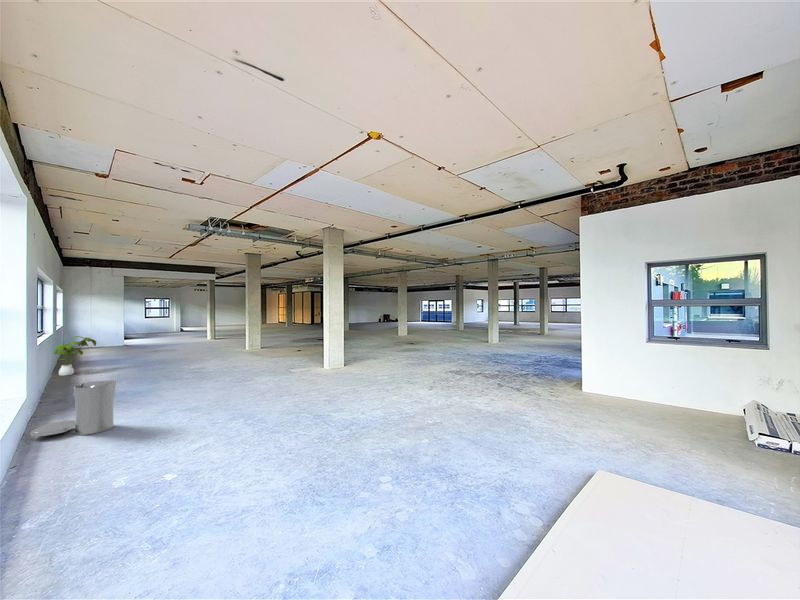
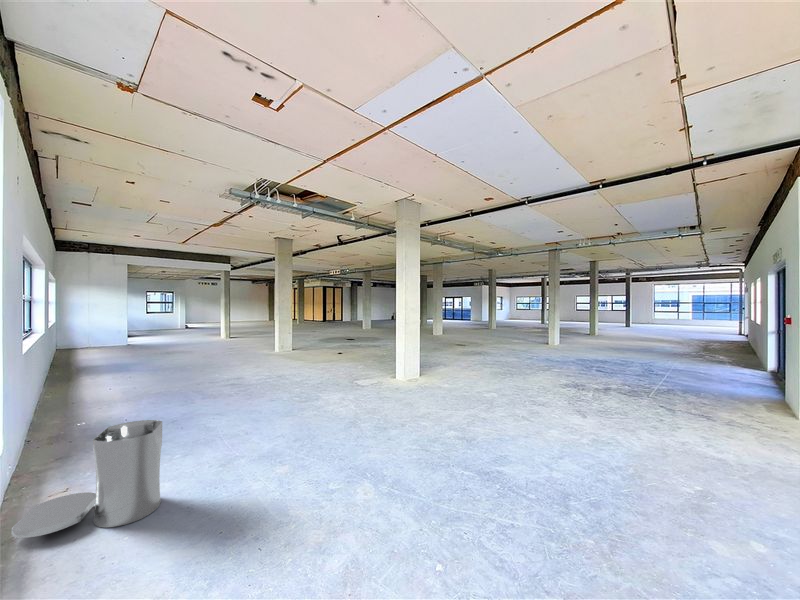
house plant: present [54,336,96,376] -> none [46,337,103,389]

